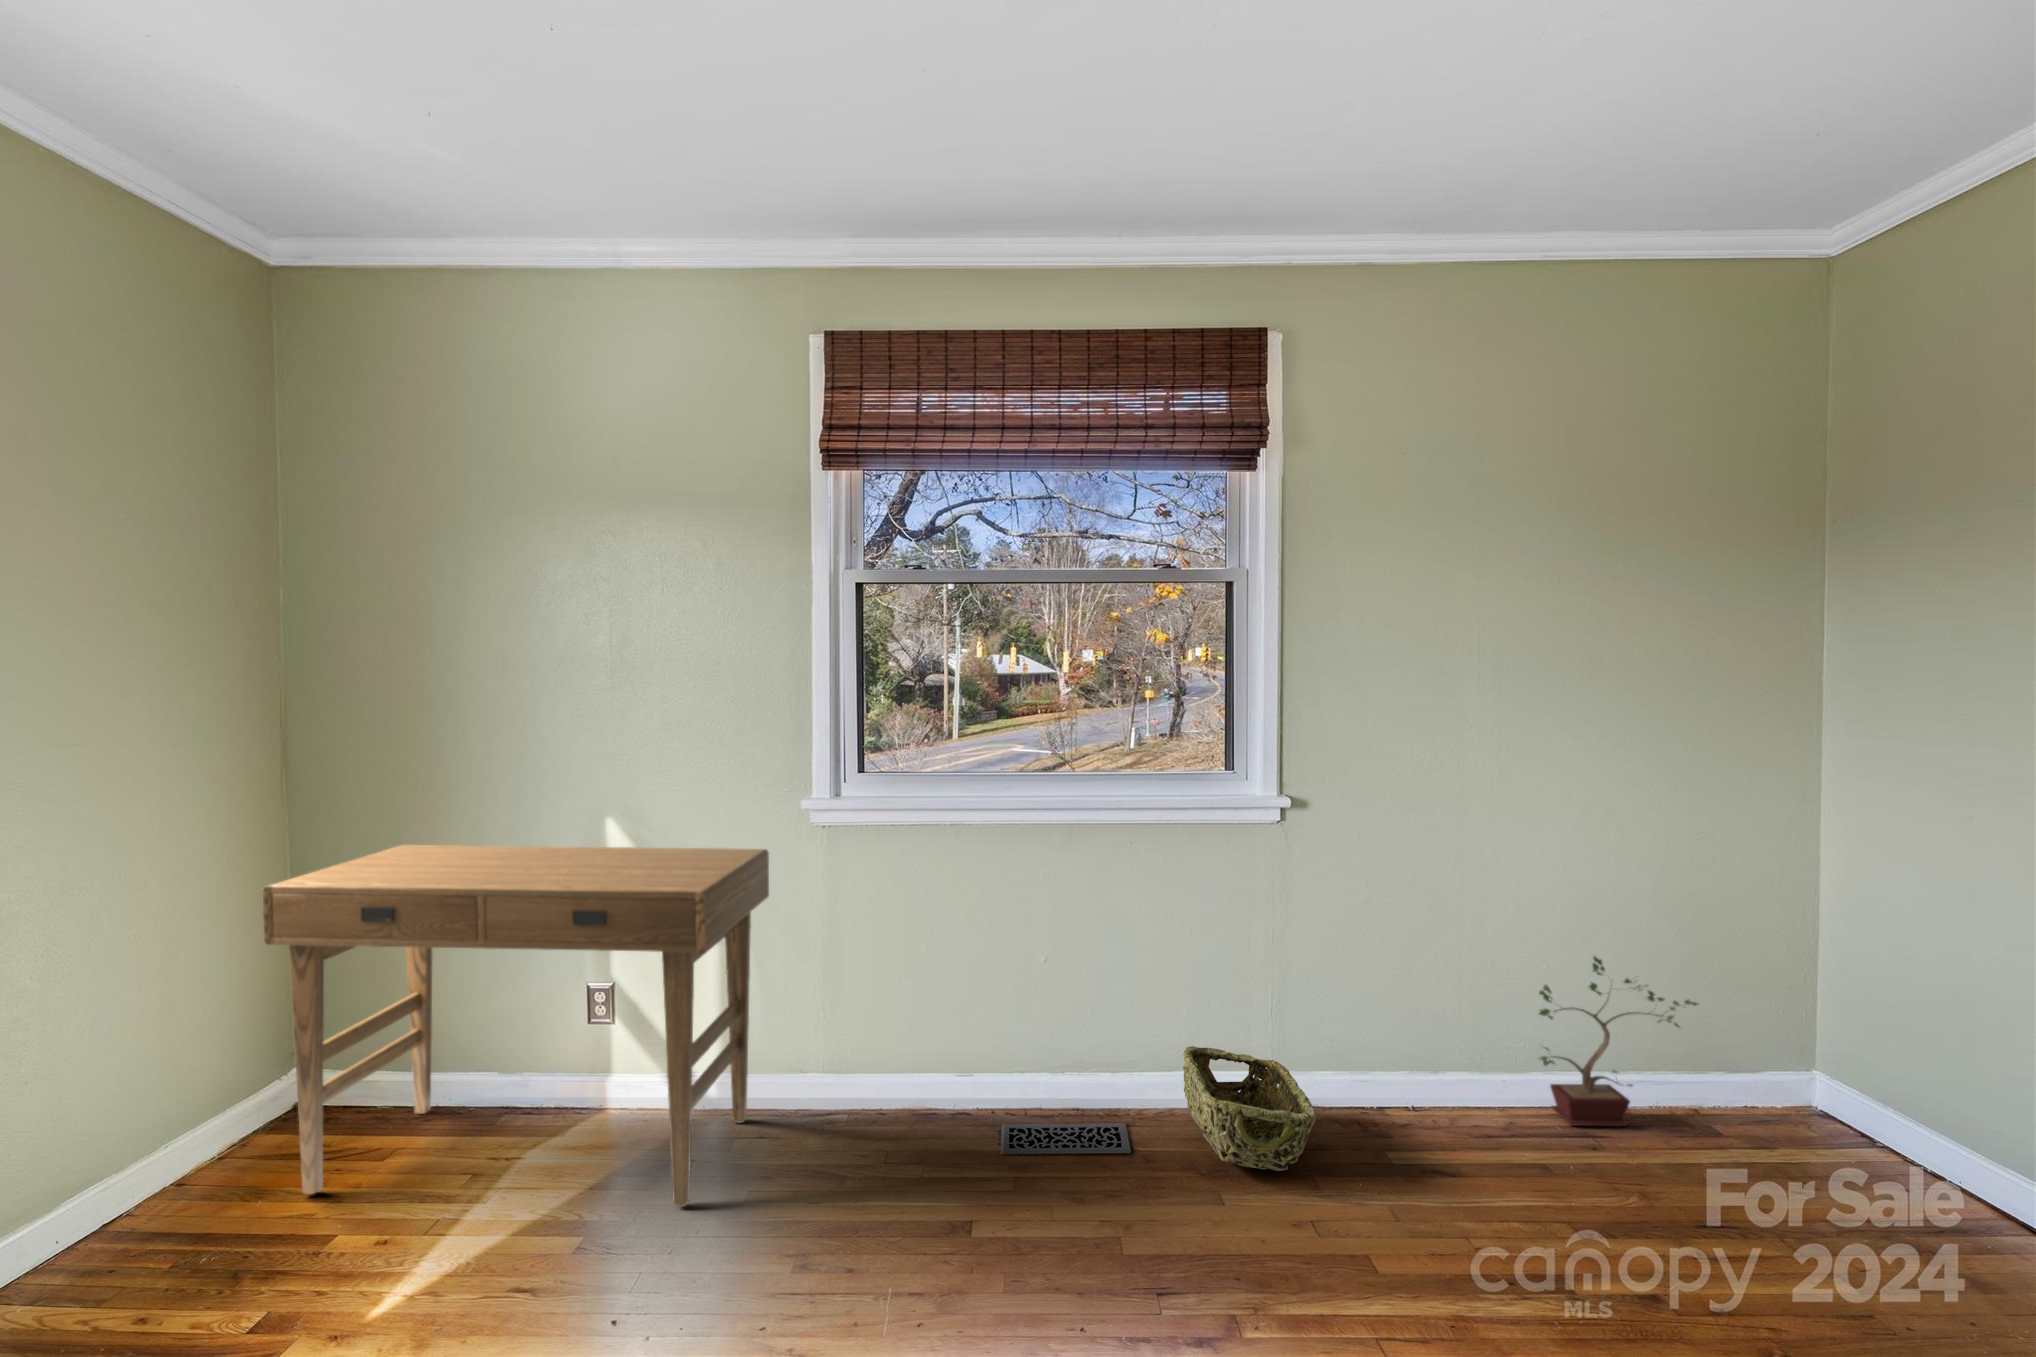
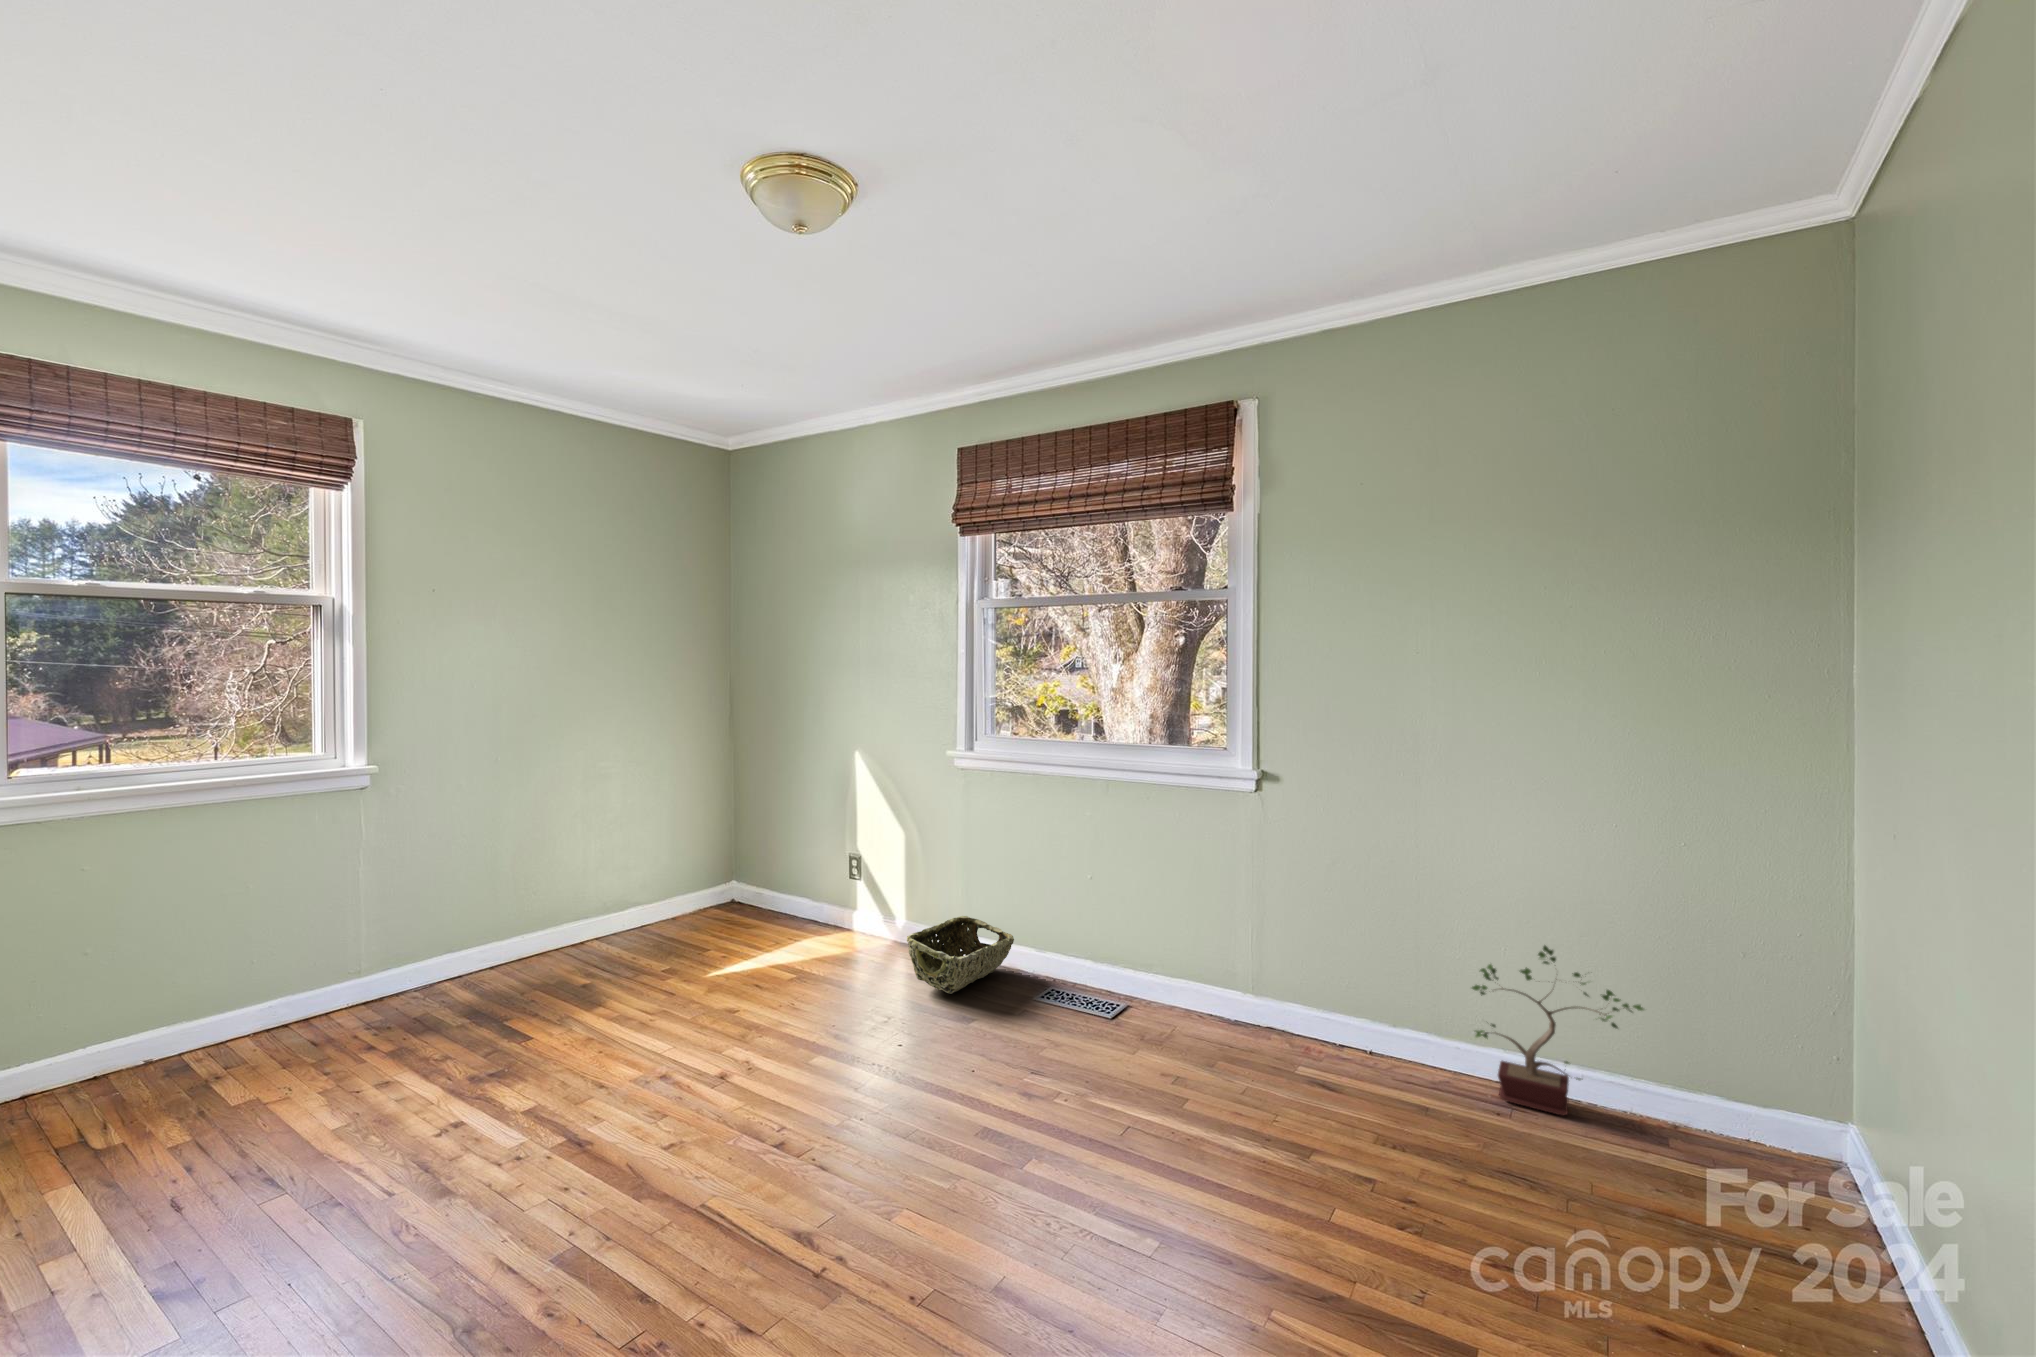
desk: present [263,845,769,1207] -> none [682,765,923,982]
woven basket: present [1183,1046,1317,1171] -> present [907,916,1014,994]

